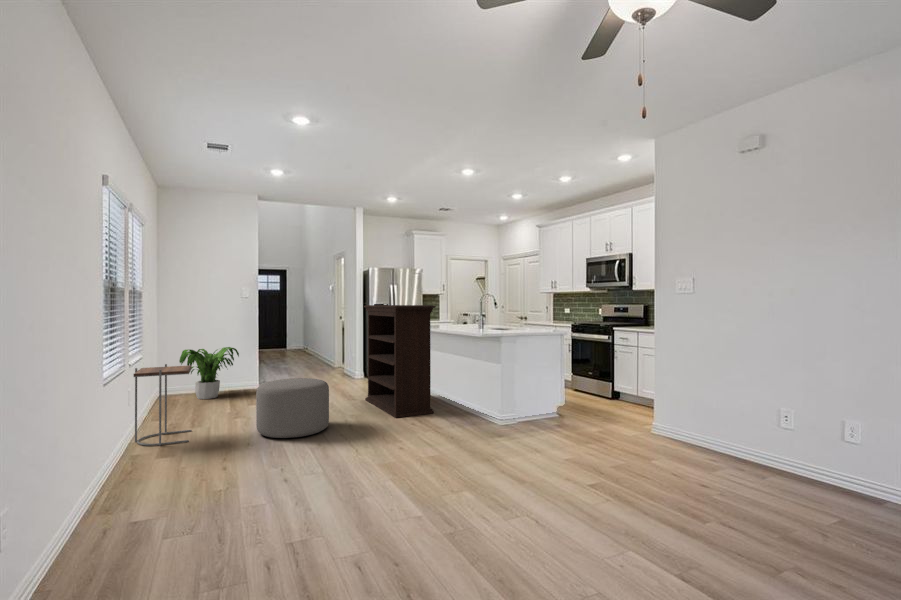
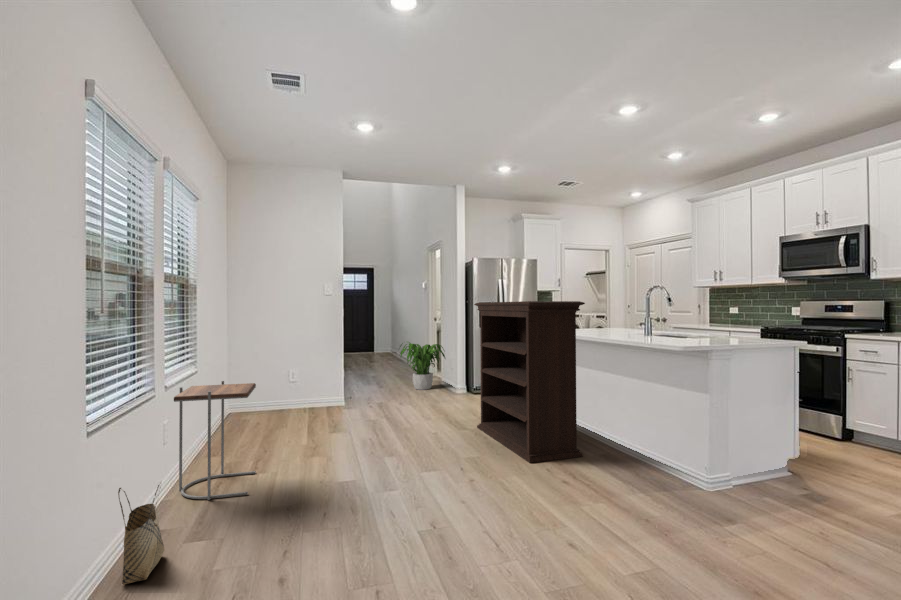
potted plant: present [179,347,239,399] -> present [400,342,445,390]
ottoman: present [256,378,329,438] -> none [340,403,439,496]
woven basket: none [112,421,140,481] -> present [118,482,164,584]

